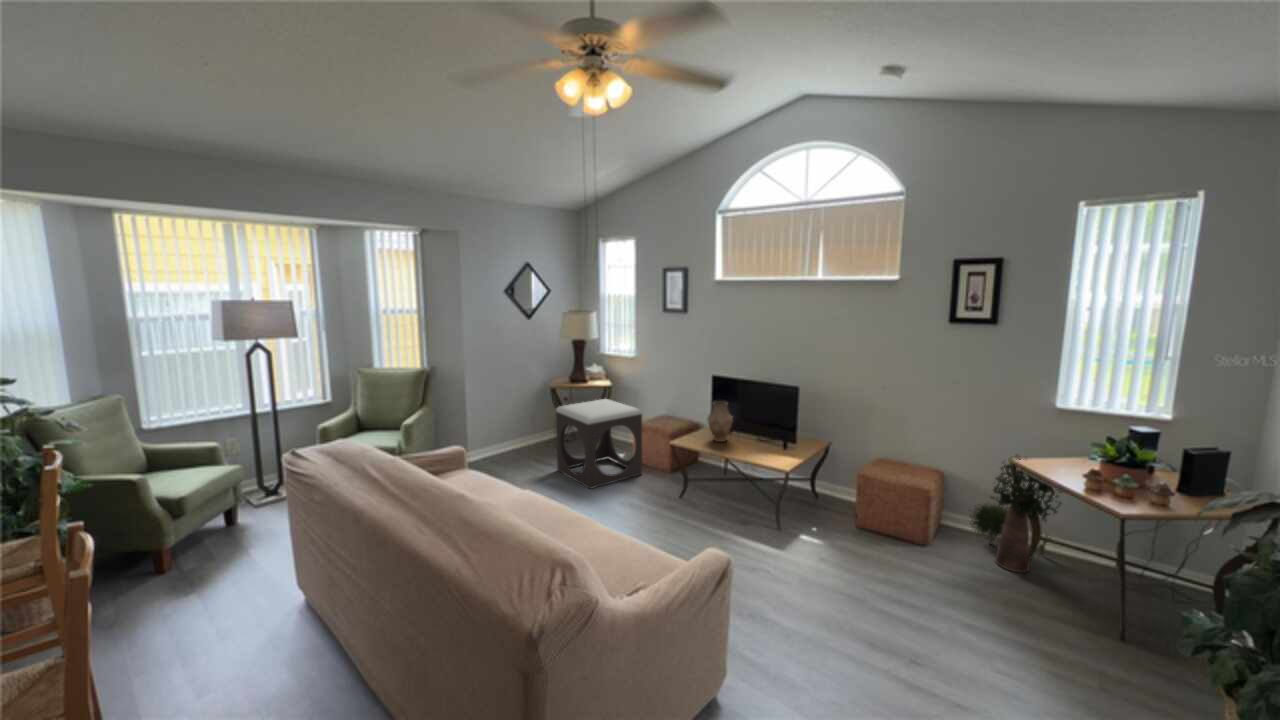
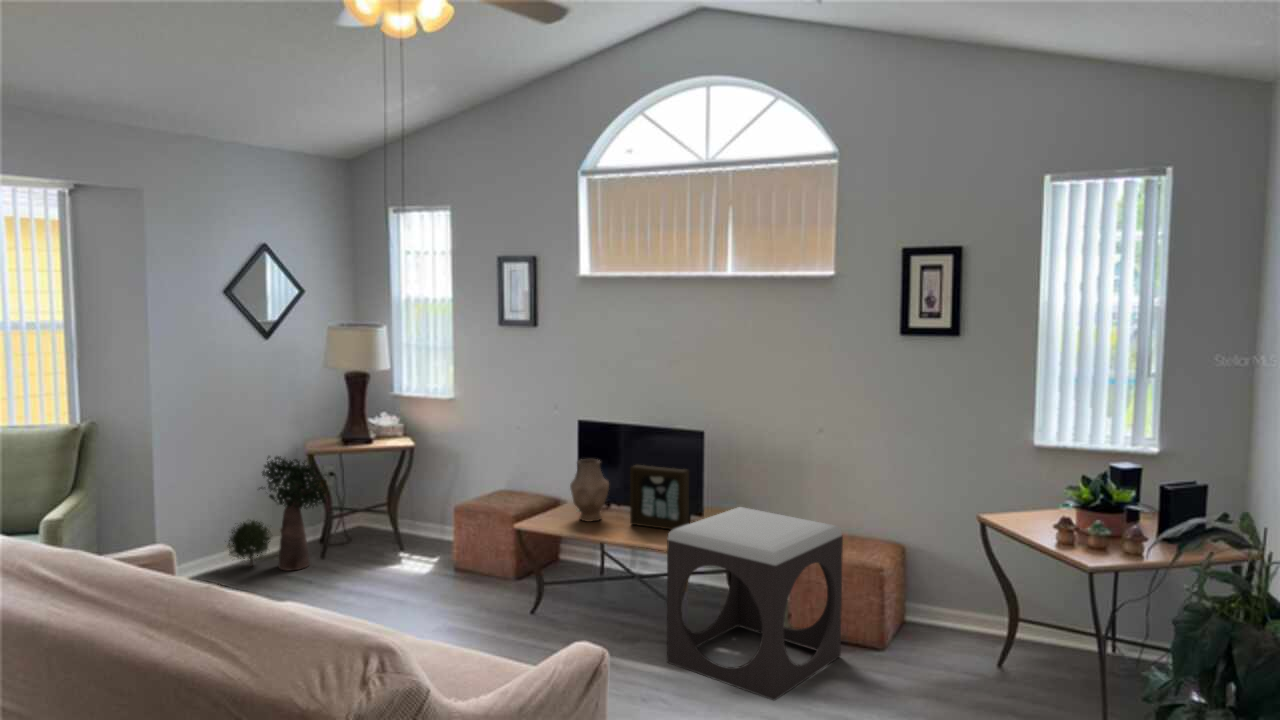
footstool: present [556,399,642,489] -> present [667,507,843,700]
picture frame: none [747,407,788,453] -> present [630,465,689,530]
potted plant: present [970,459,1065,573] -> present [228,456,327,570]

